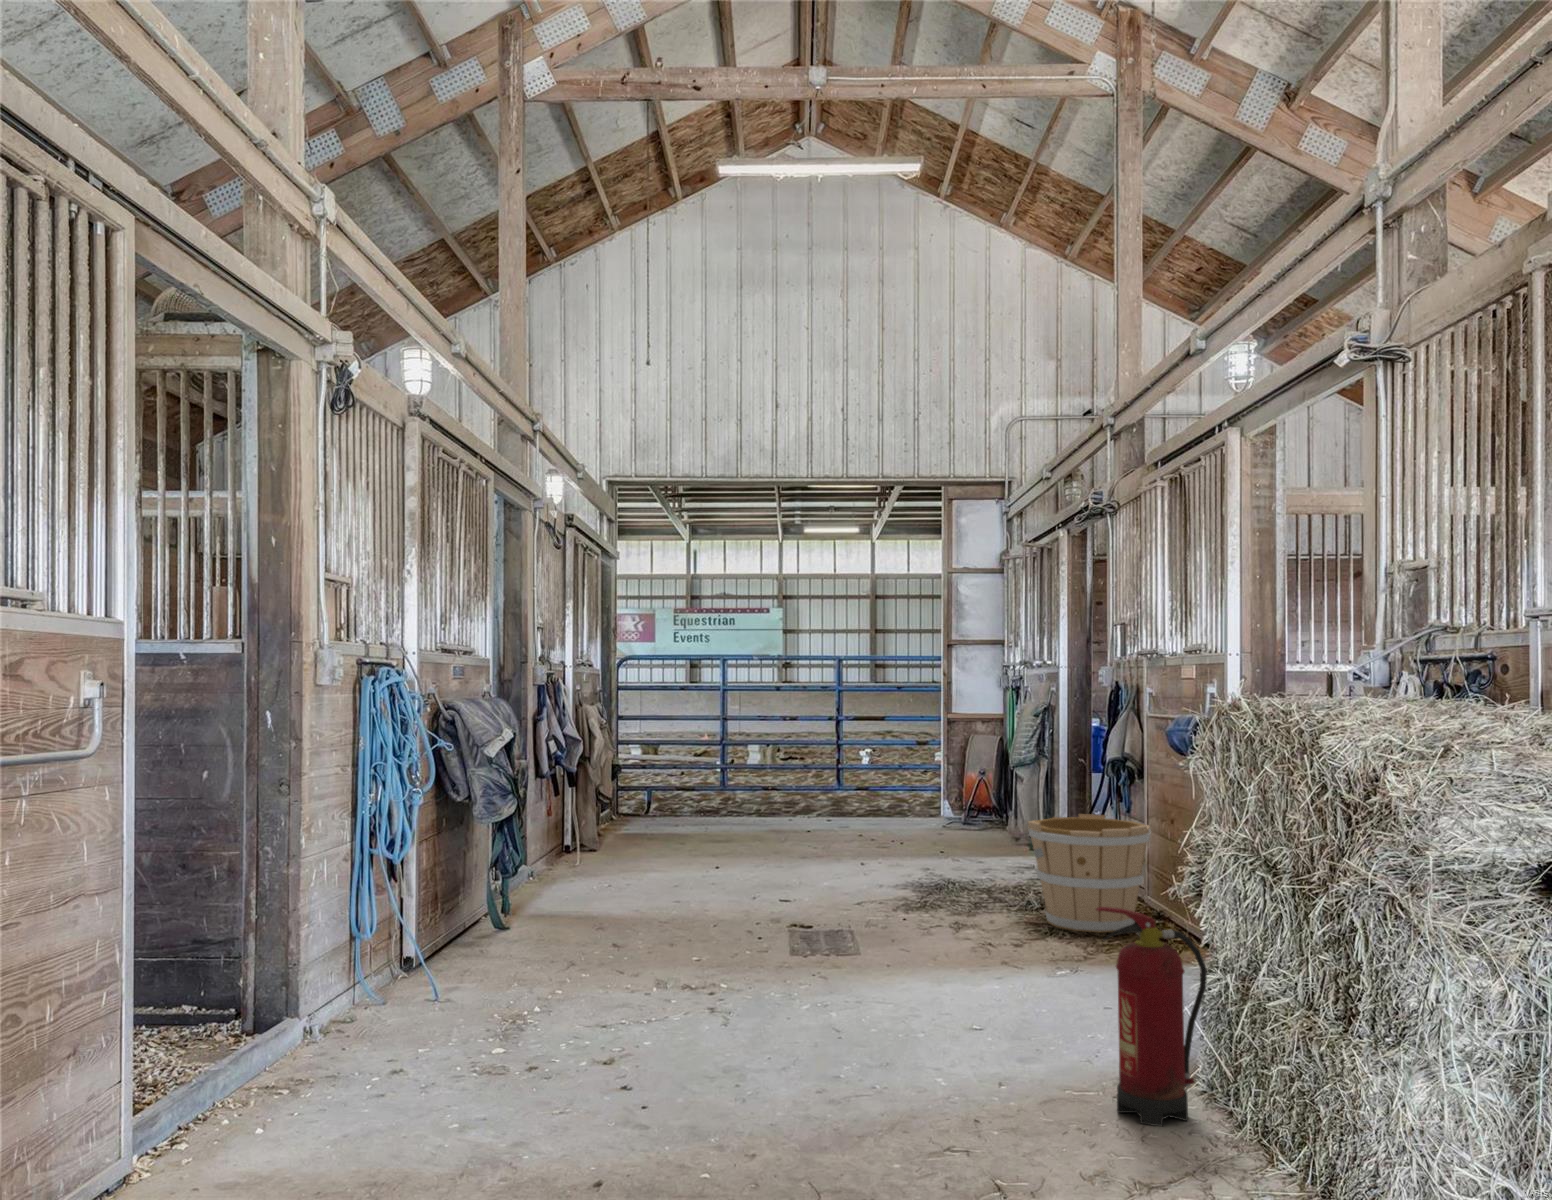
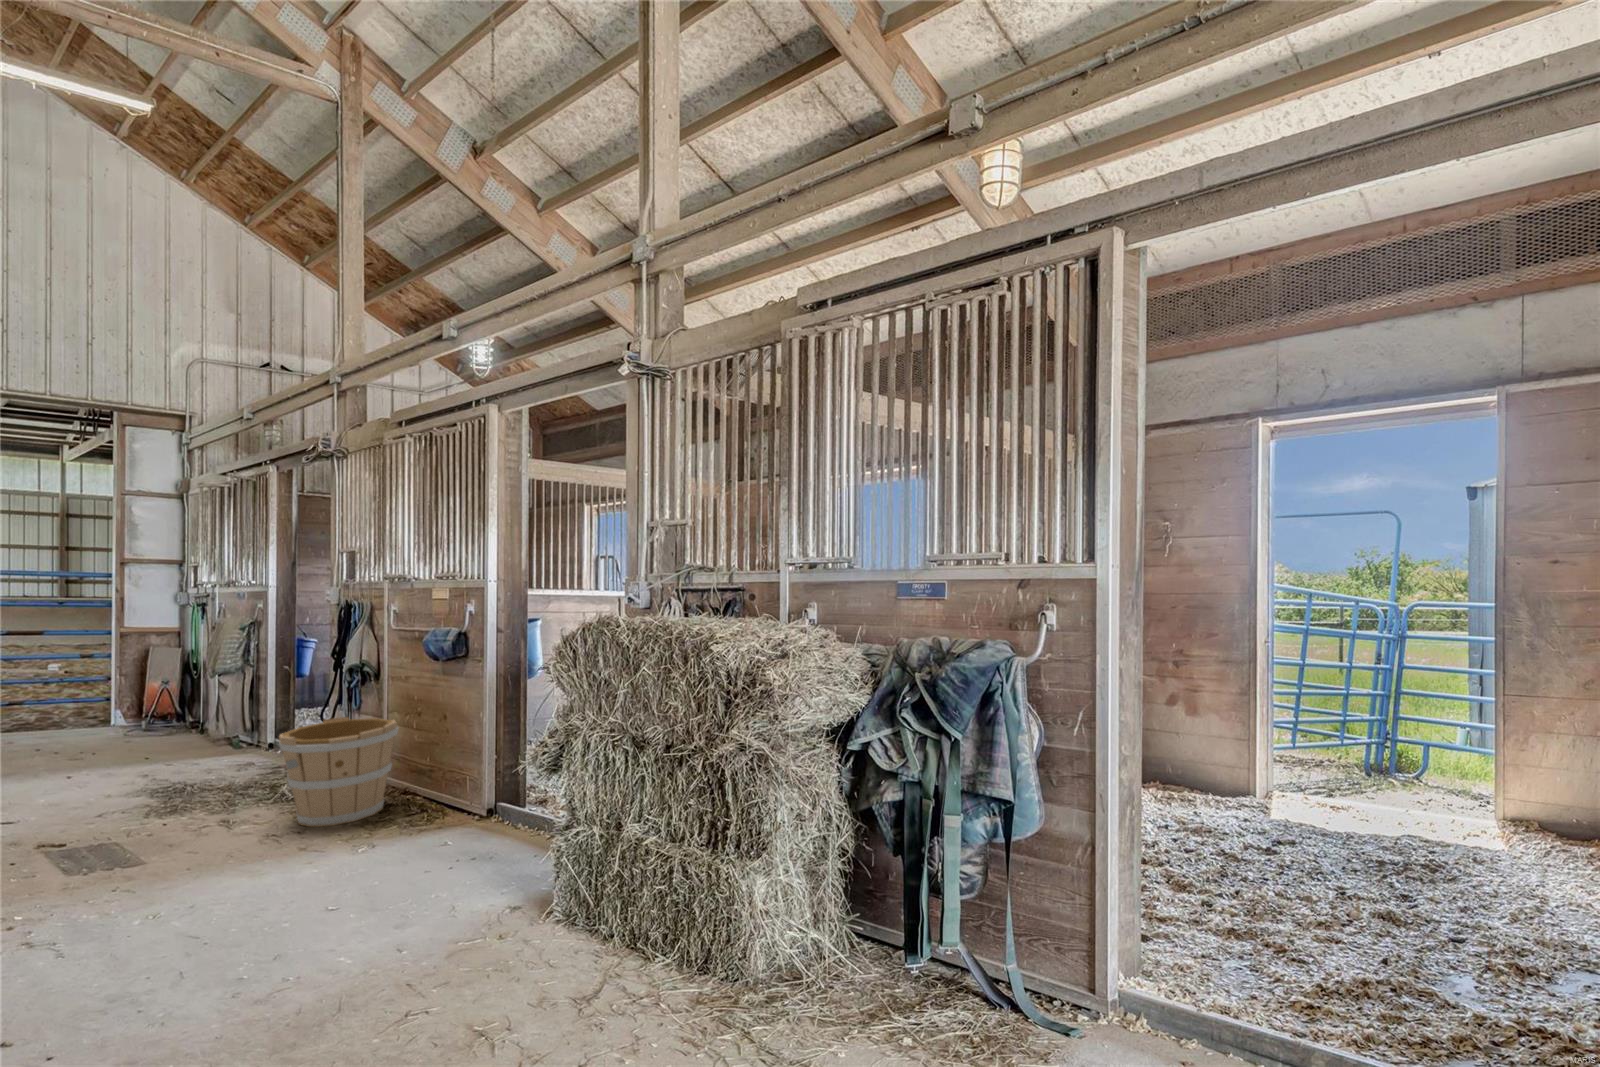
fire extinguisher: present [1096,907,1207,1126] -> none [479,831,565,1021]

